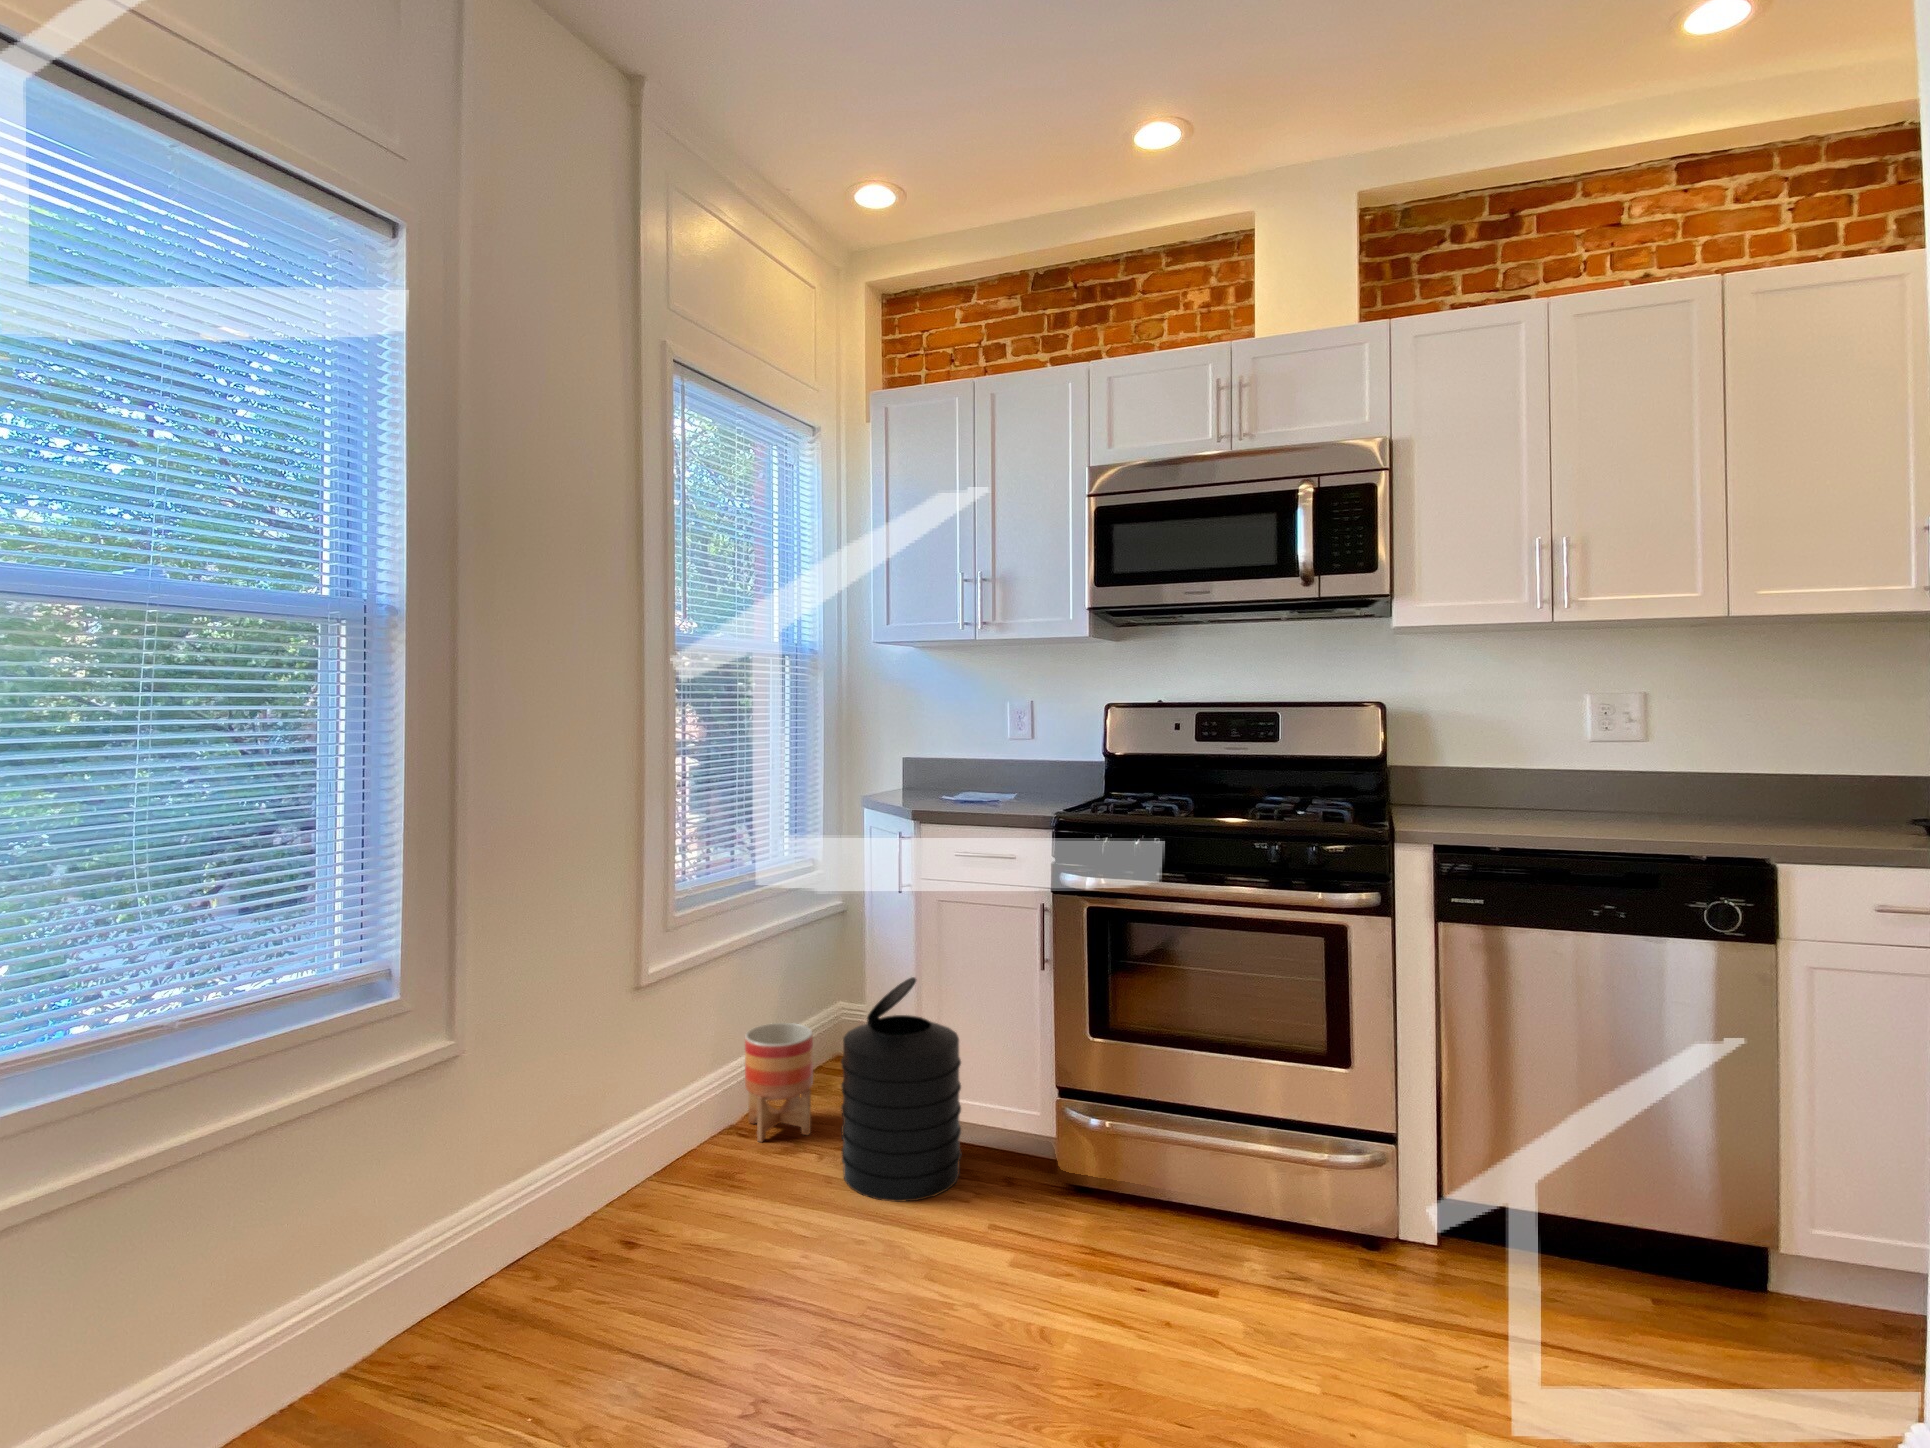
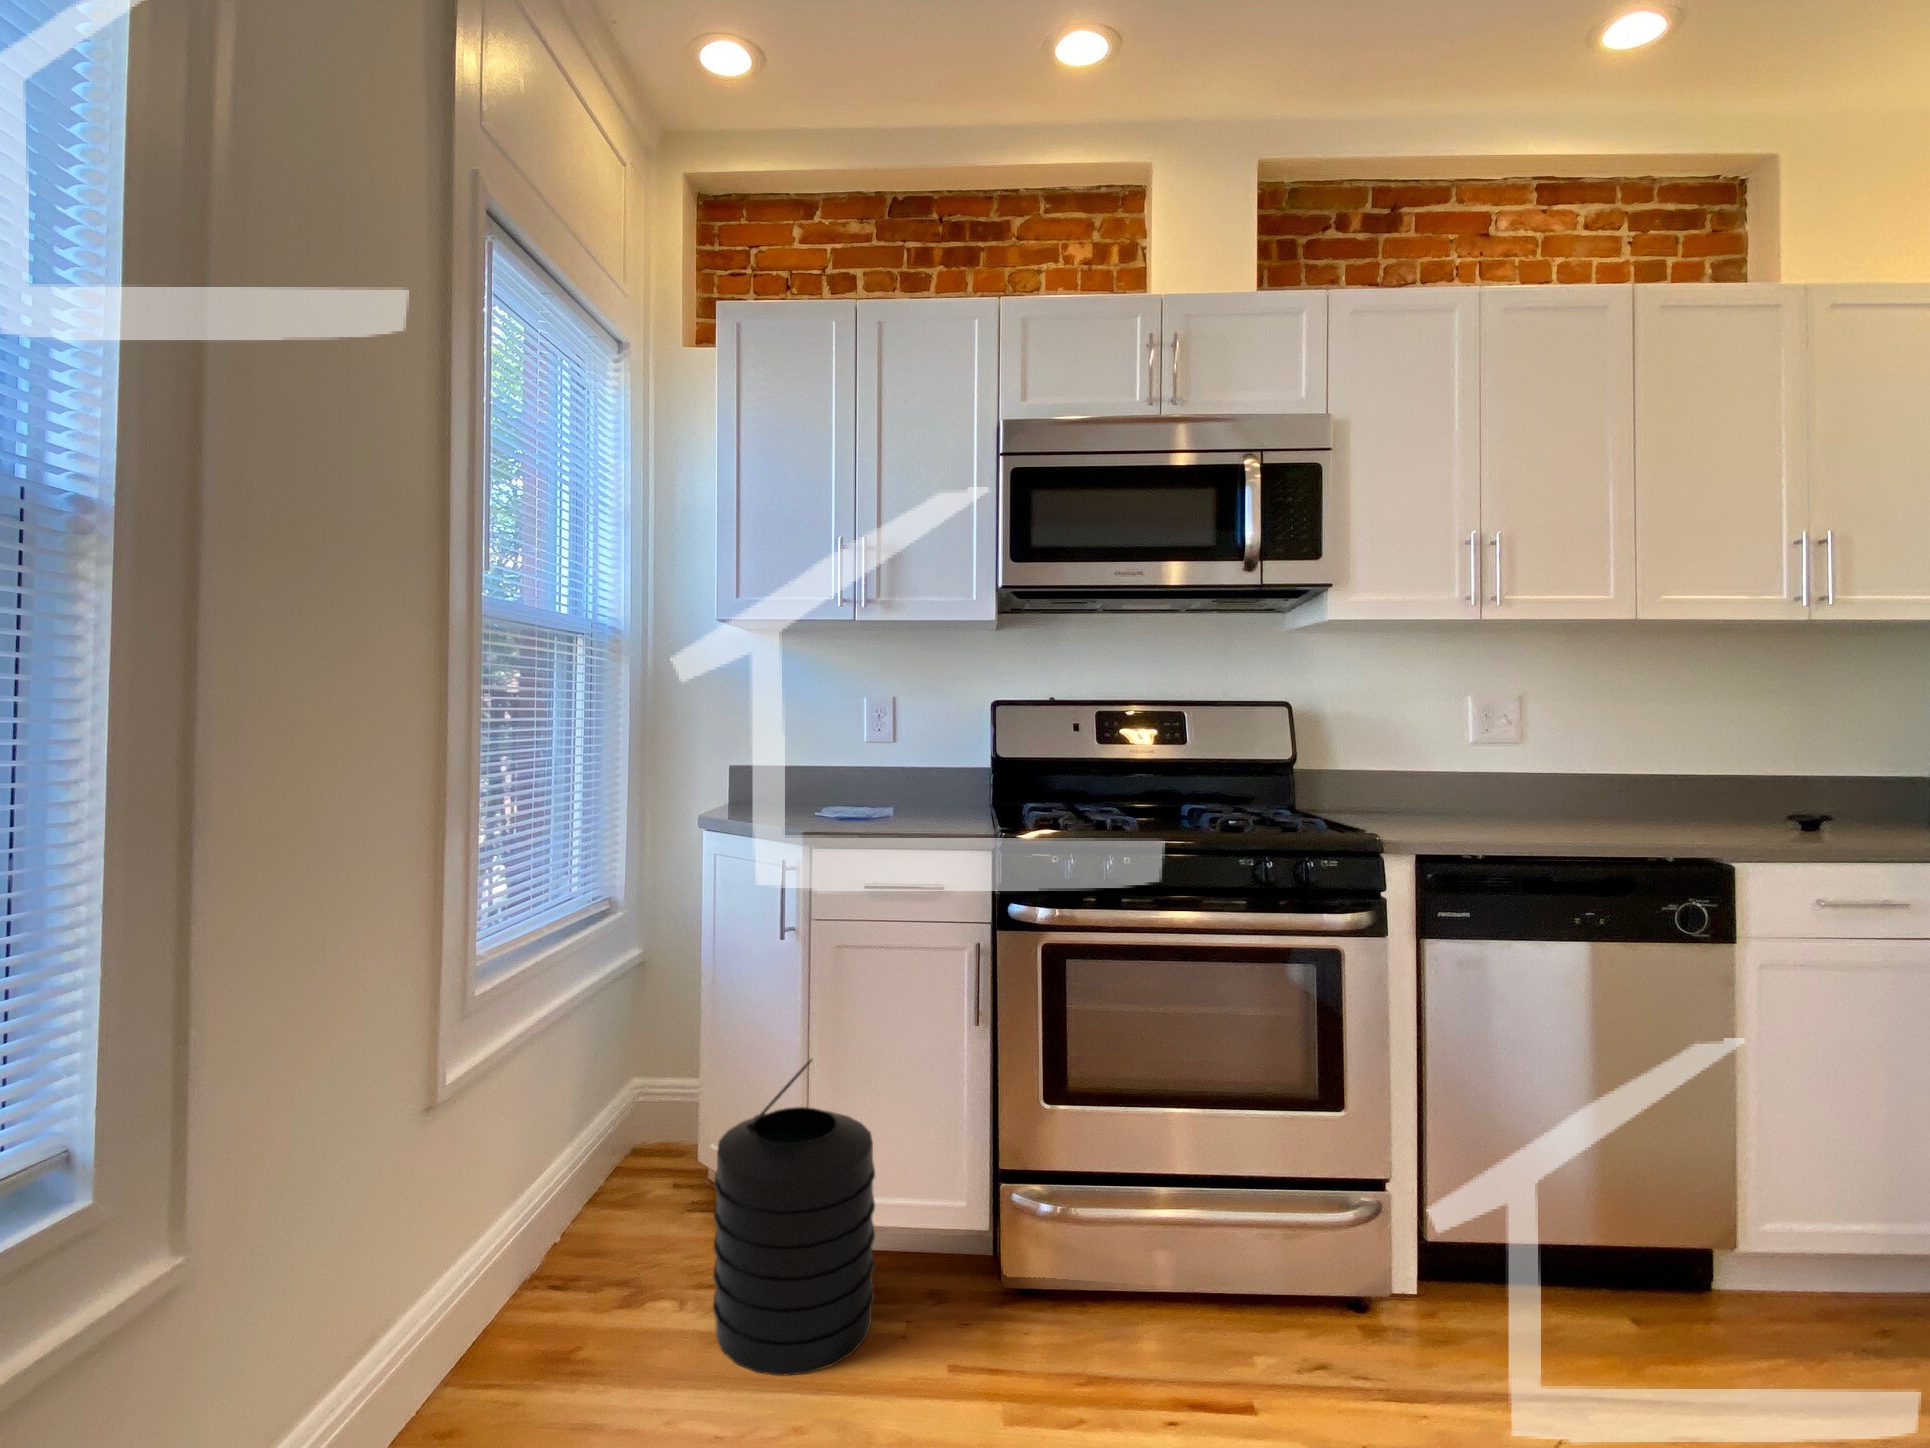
planter: present [745,1023,813,1142] -> none [550,1129,647,1308]

